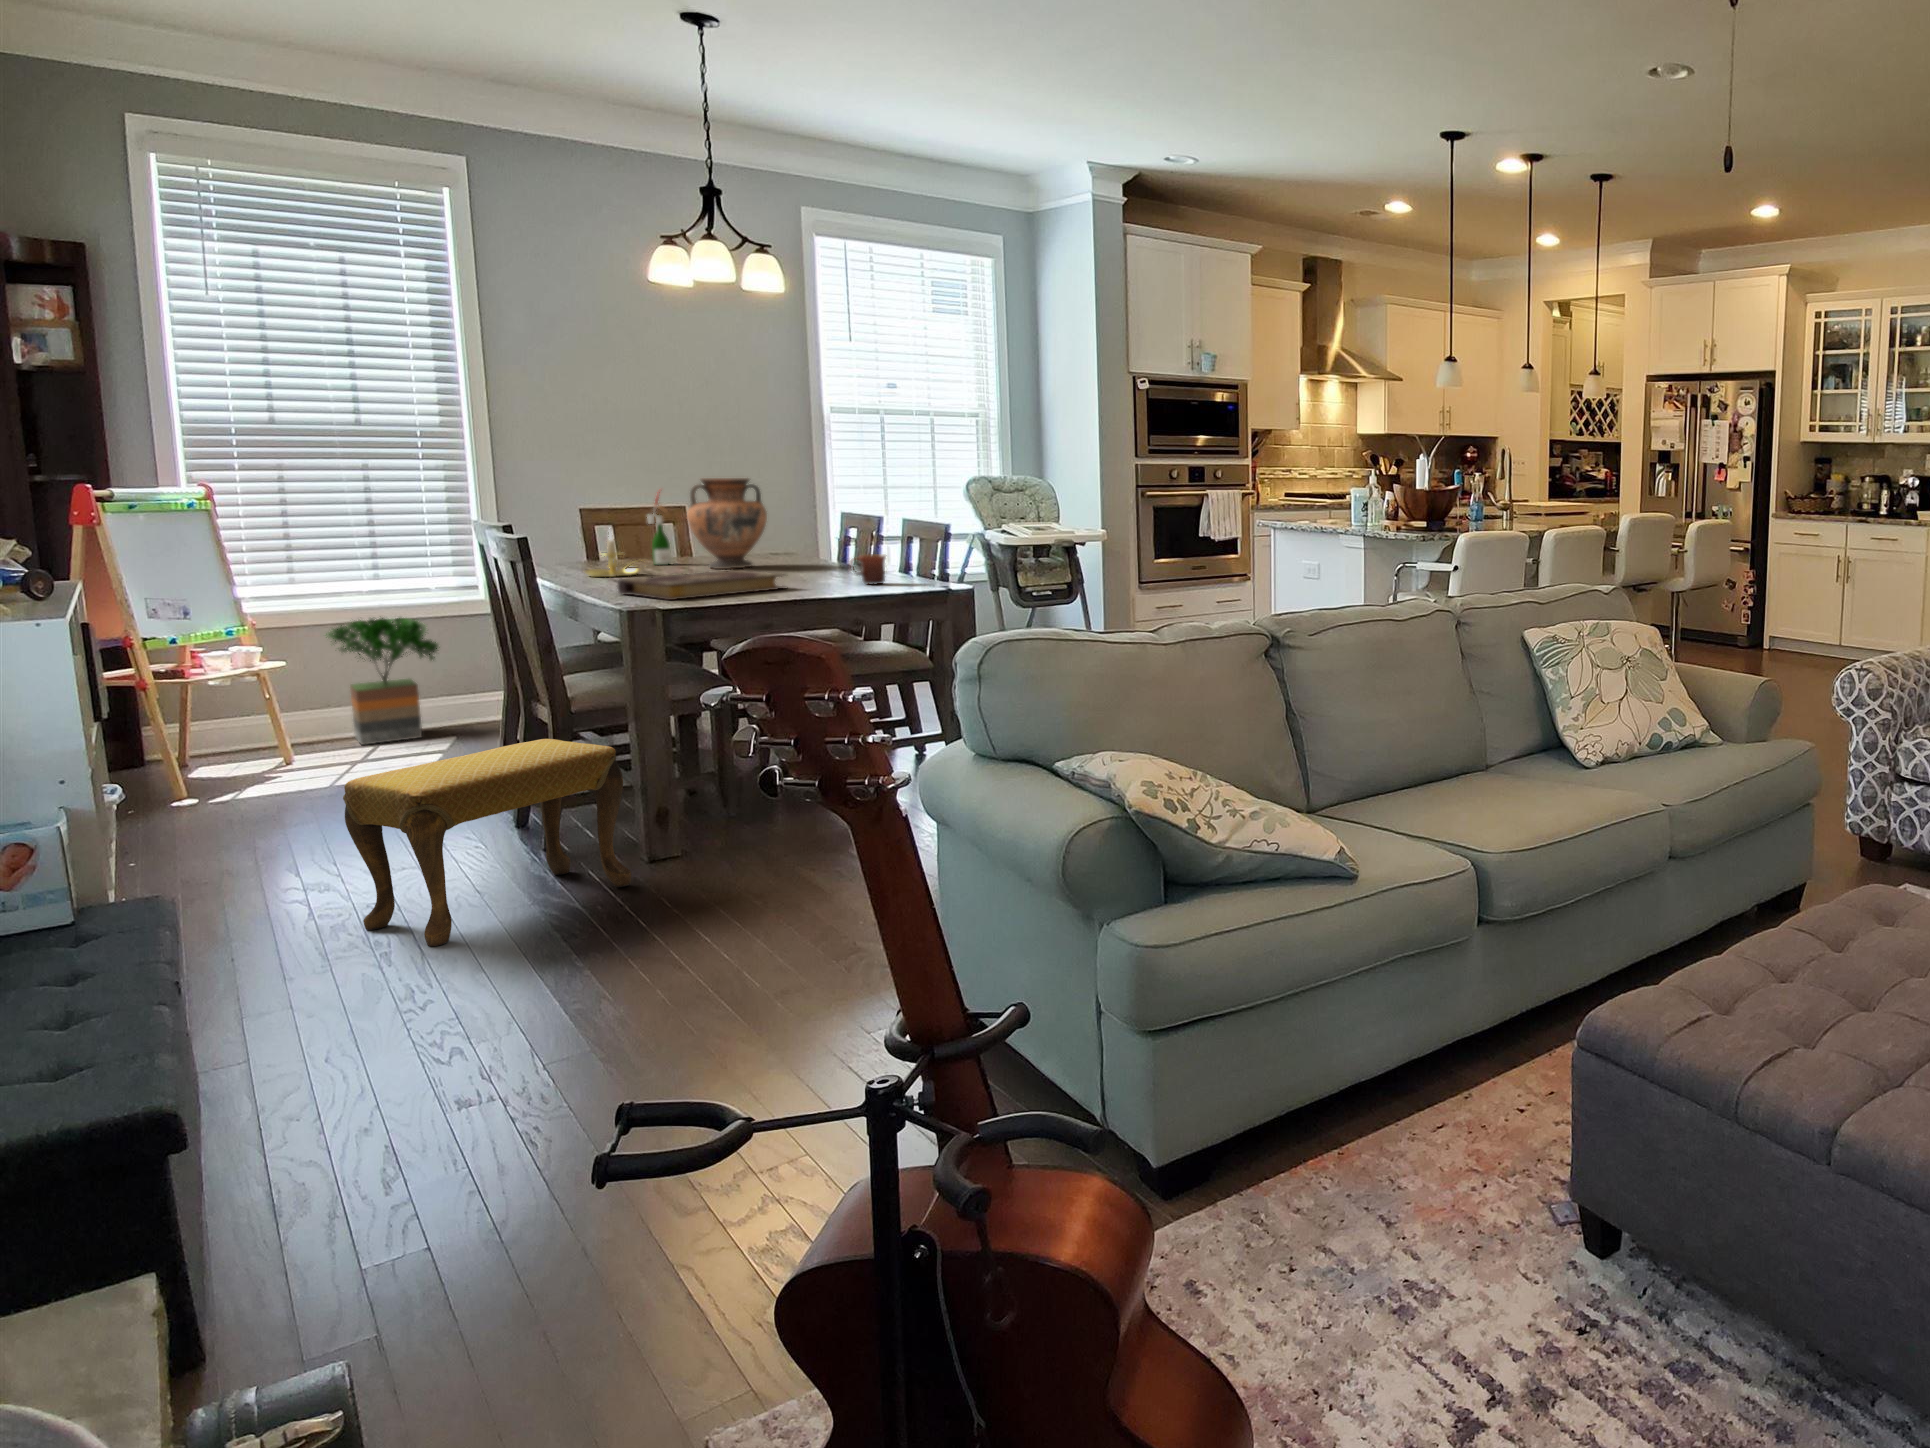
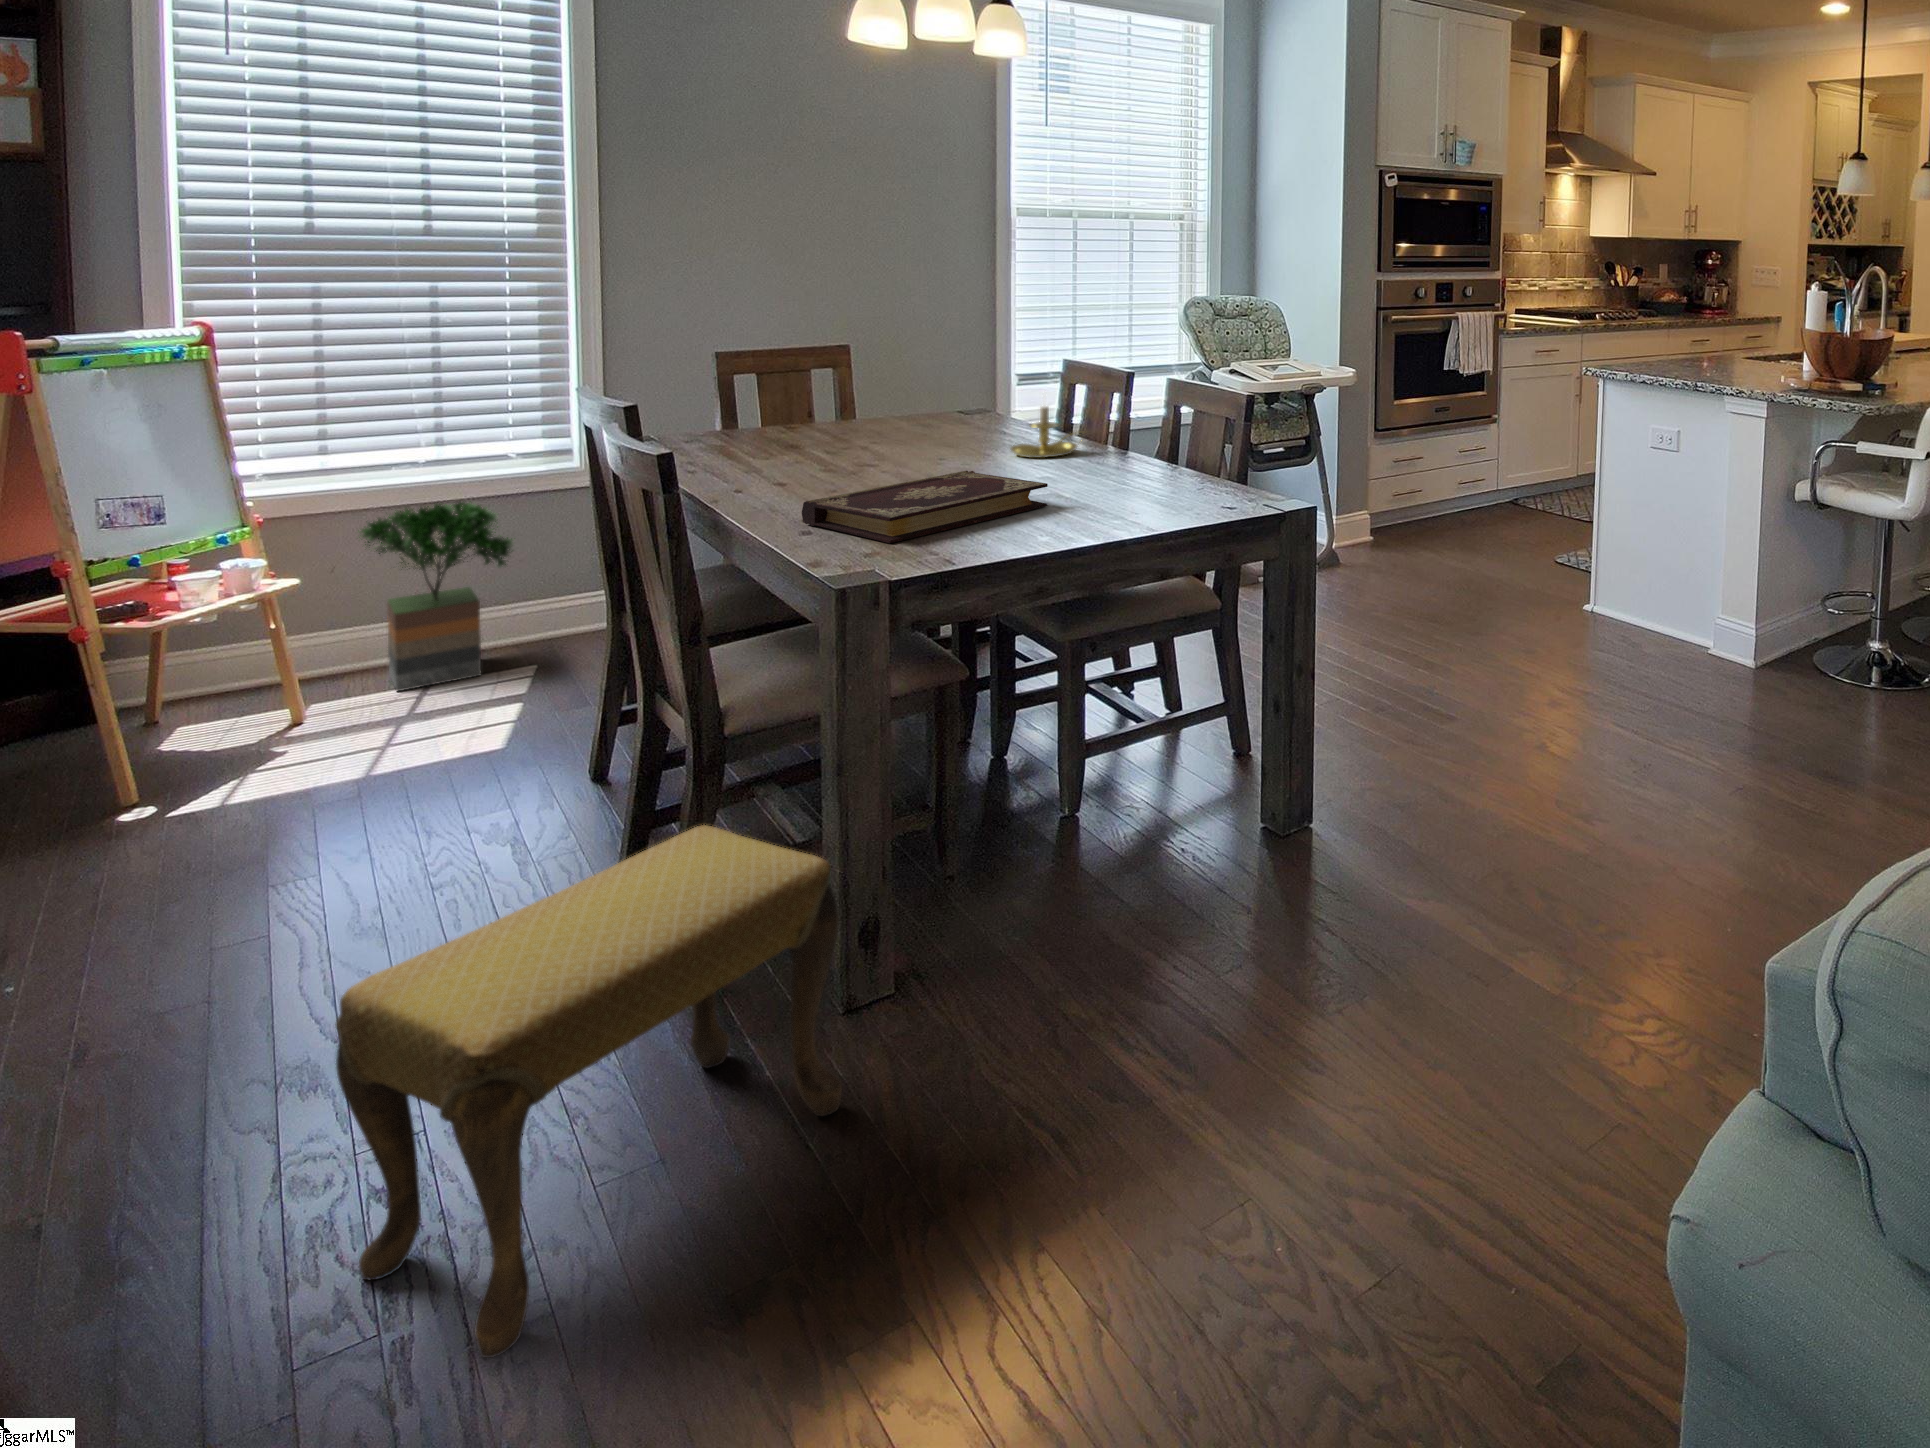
vase: present [687,478,767,569] -> none [873,318,979,451]
wine bottle: present [647,492,671,565] -> none [812,331,851,440]
candle holder: present [585,533,642,577] -> present [1011,394,1077,458]
mug: present [850,554,886,584] -> none [1130,445,1180,493]

